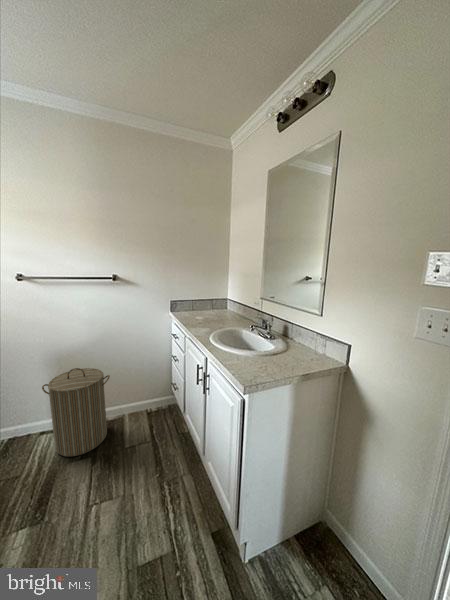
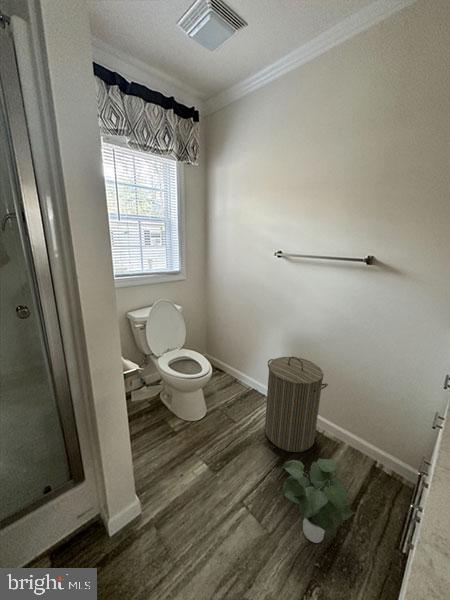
potted plant: none [114,413,164,473] -> present [280,459,355,543]

